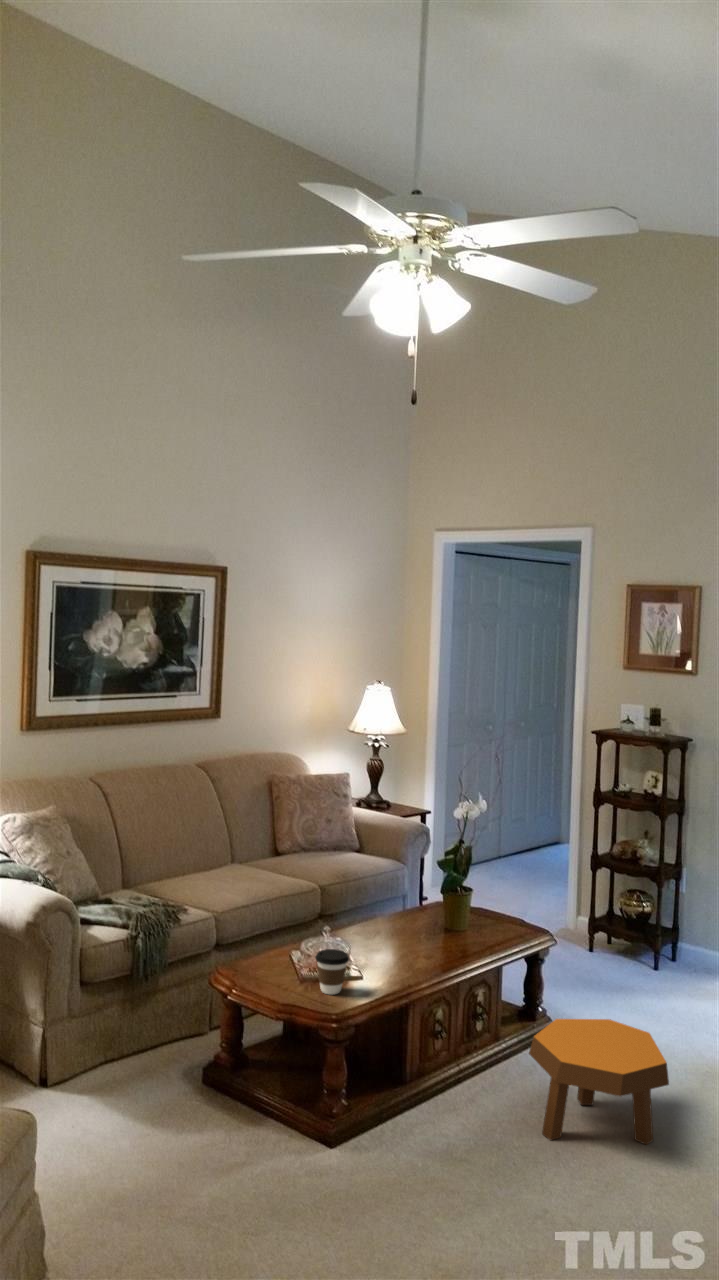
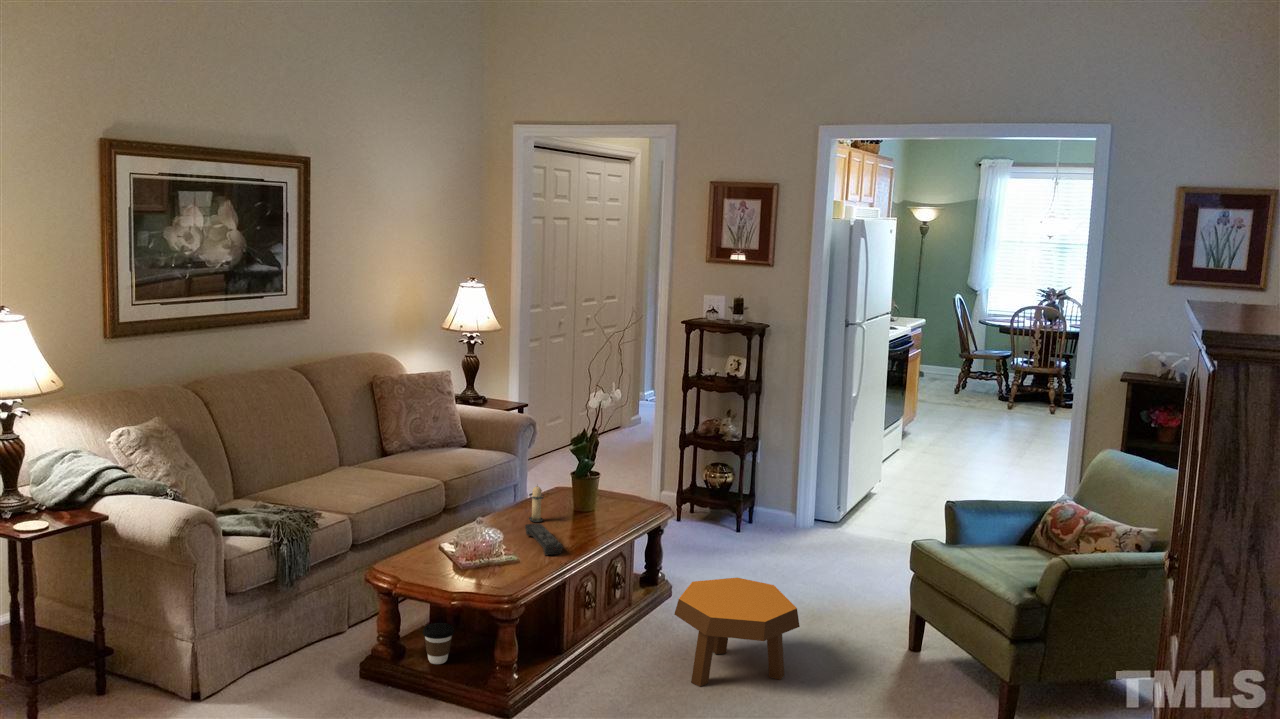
candle: none [390,896,410,938] -> present [529,486,544,522]
remote control: none [381,938,410,974] -> present [525,523,563,555]
coffee cup: present [315,949,349,995] -> present [423,623,454,664]

